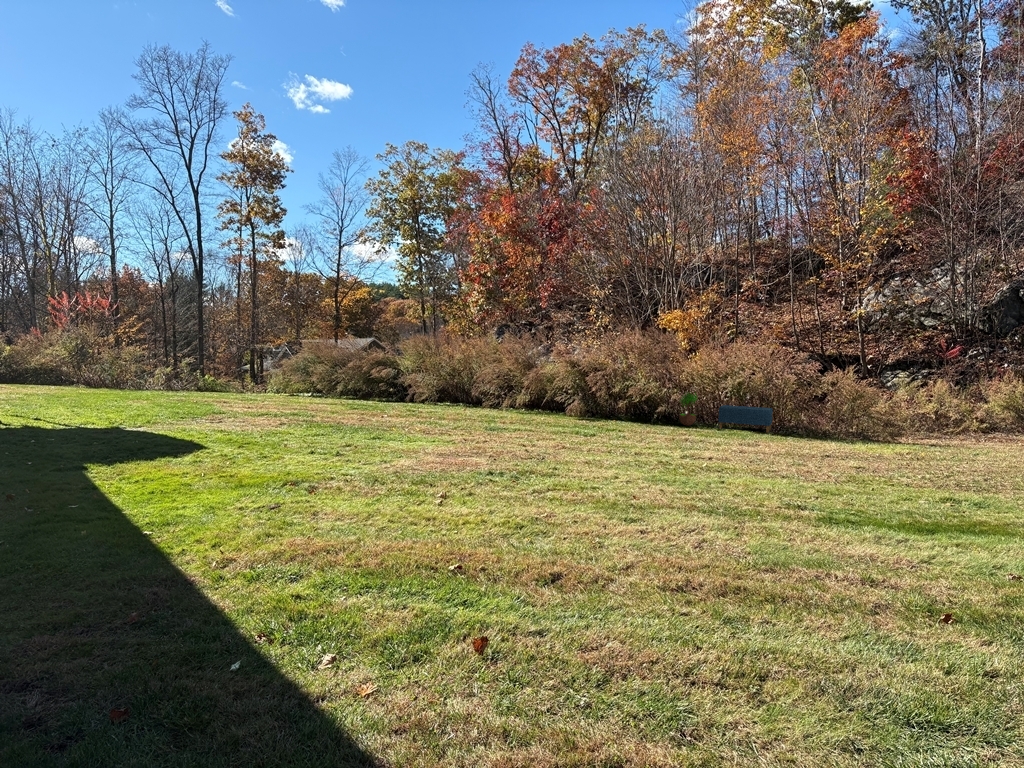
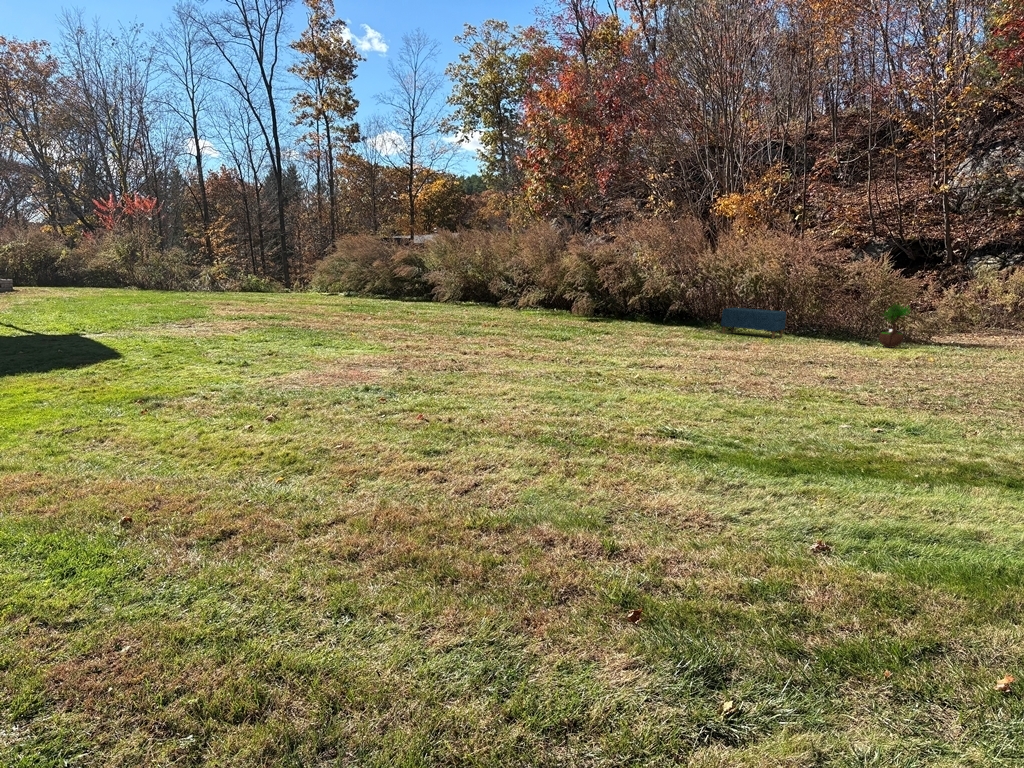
potted tree: present [679,393,696,426] -> present [879,304,908,348]

